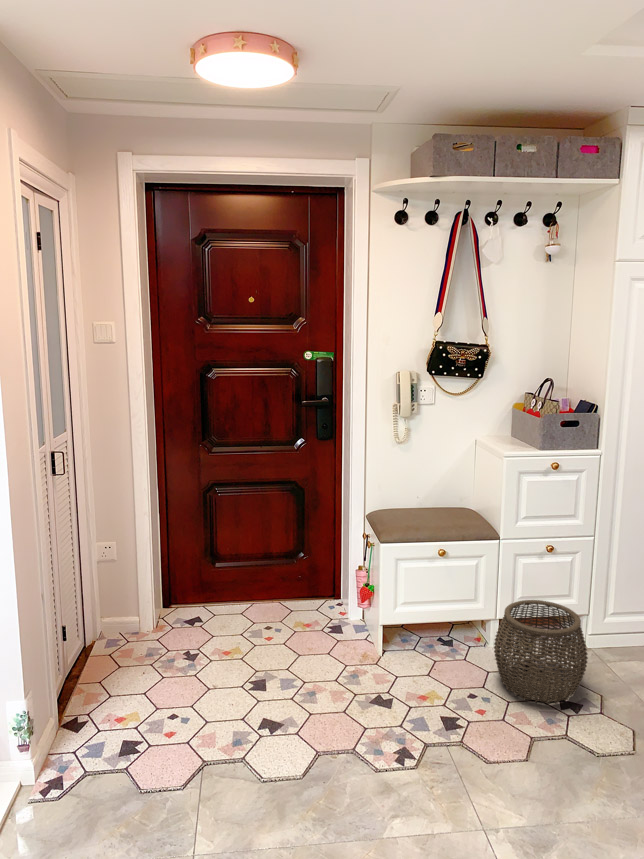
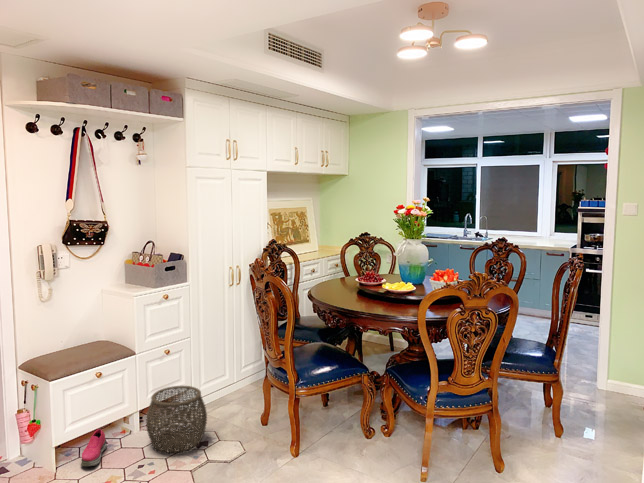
shoe: none [406,626,448,671] -> present [81,429,107,466]

